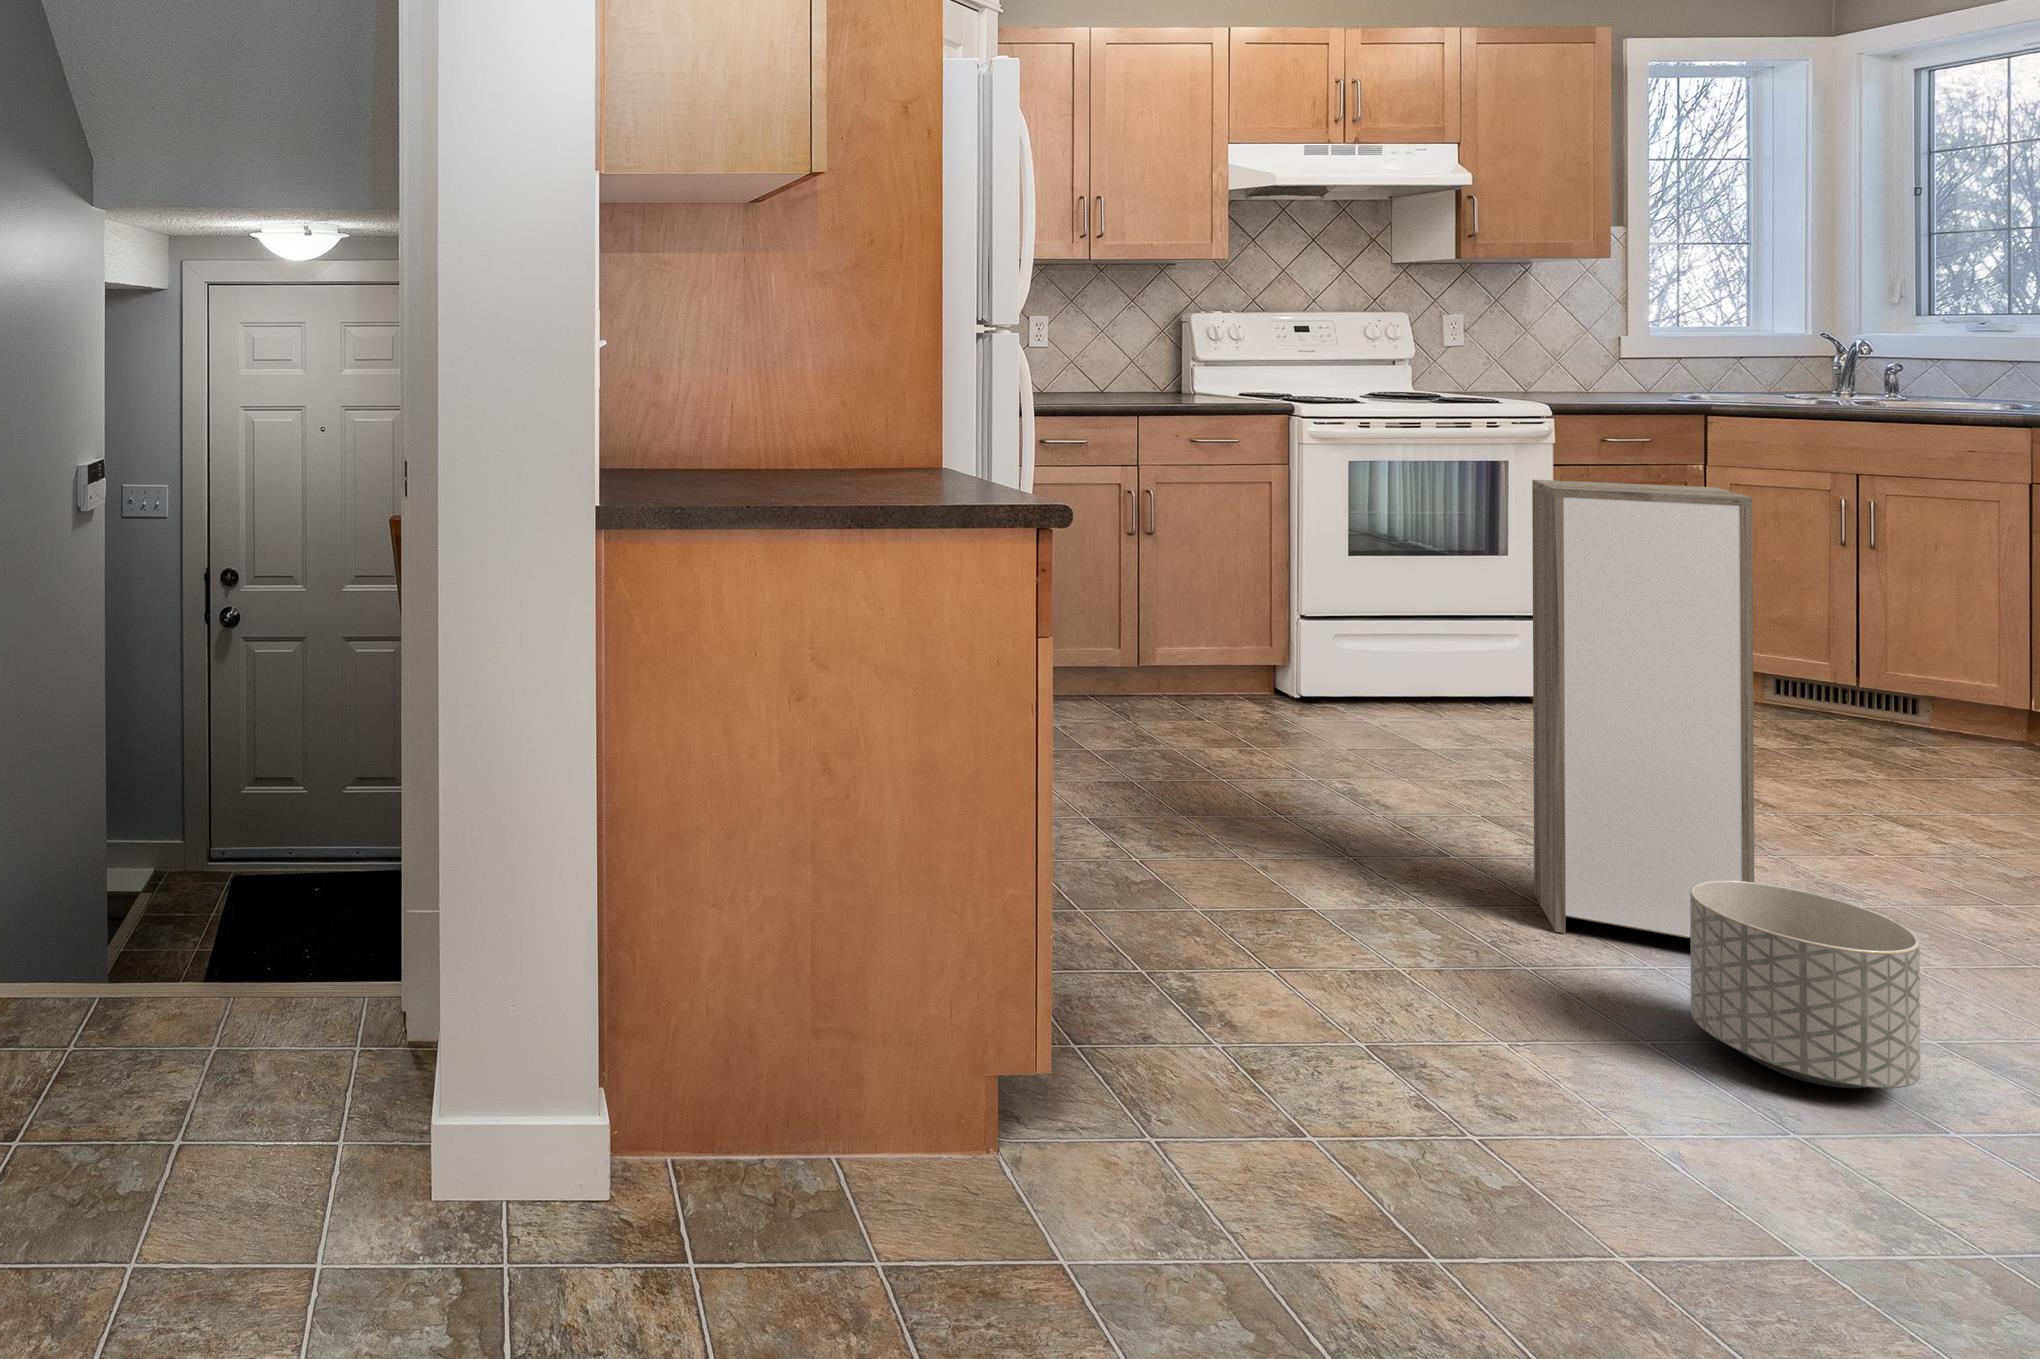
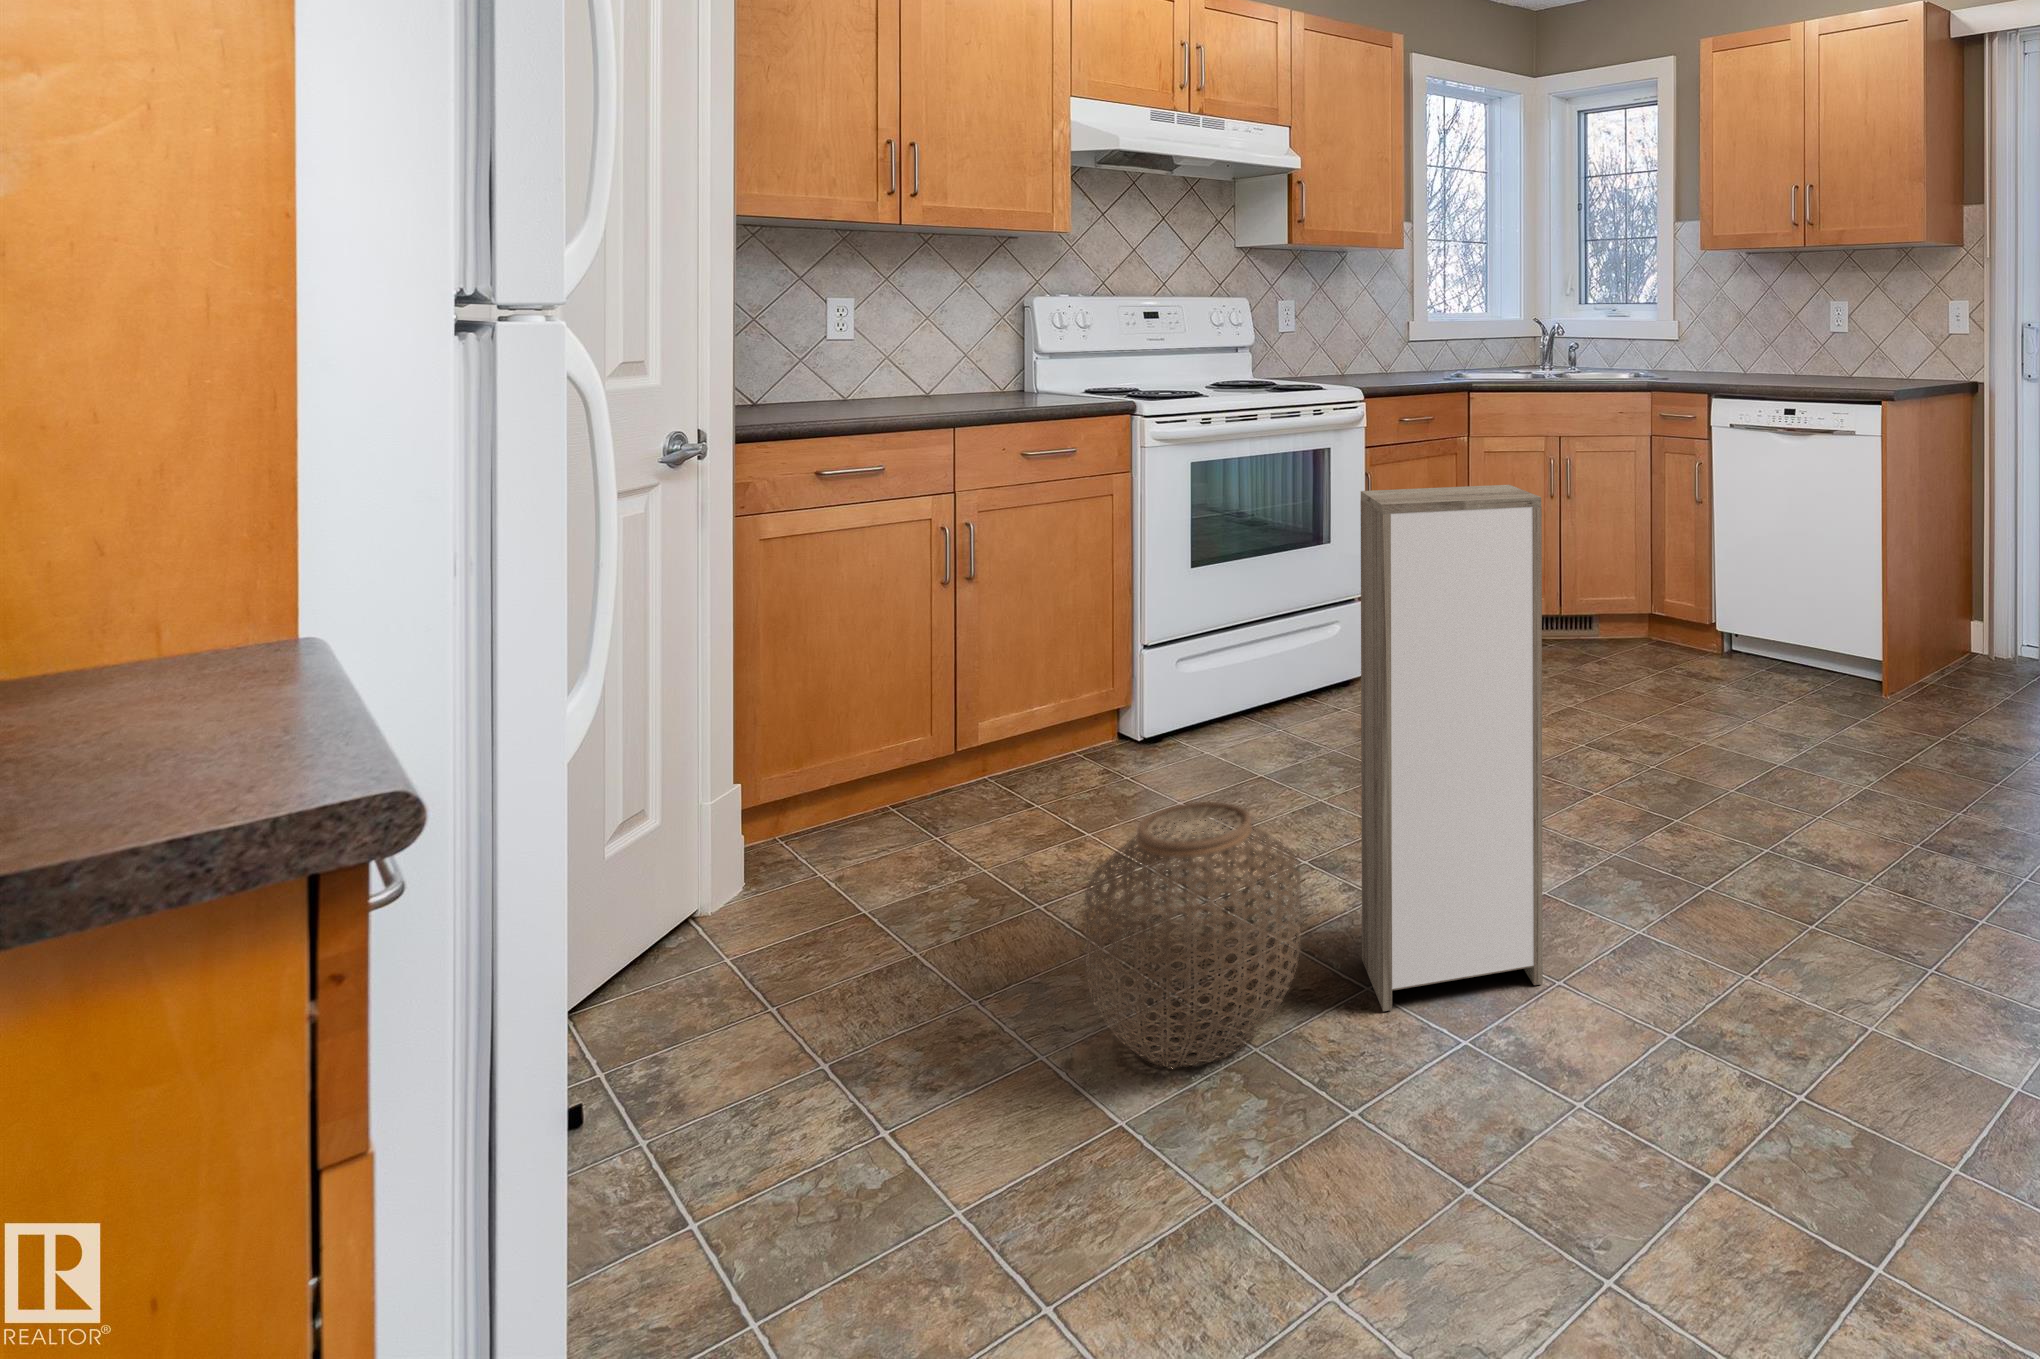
woven basket: none [1268,711,1466,912] -> present [1084,802,1301,1067]
planter: present [1690,880,1921,1088] -> none [1508,917,1681,1148]

